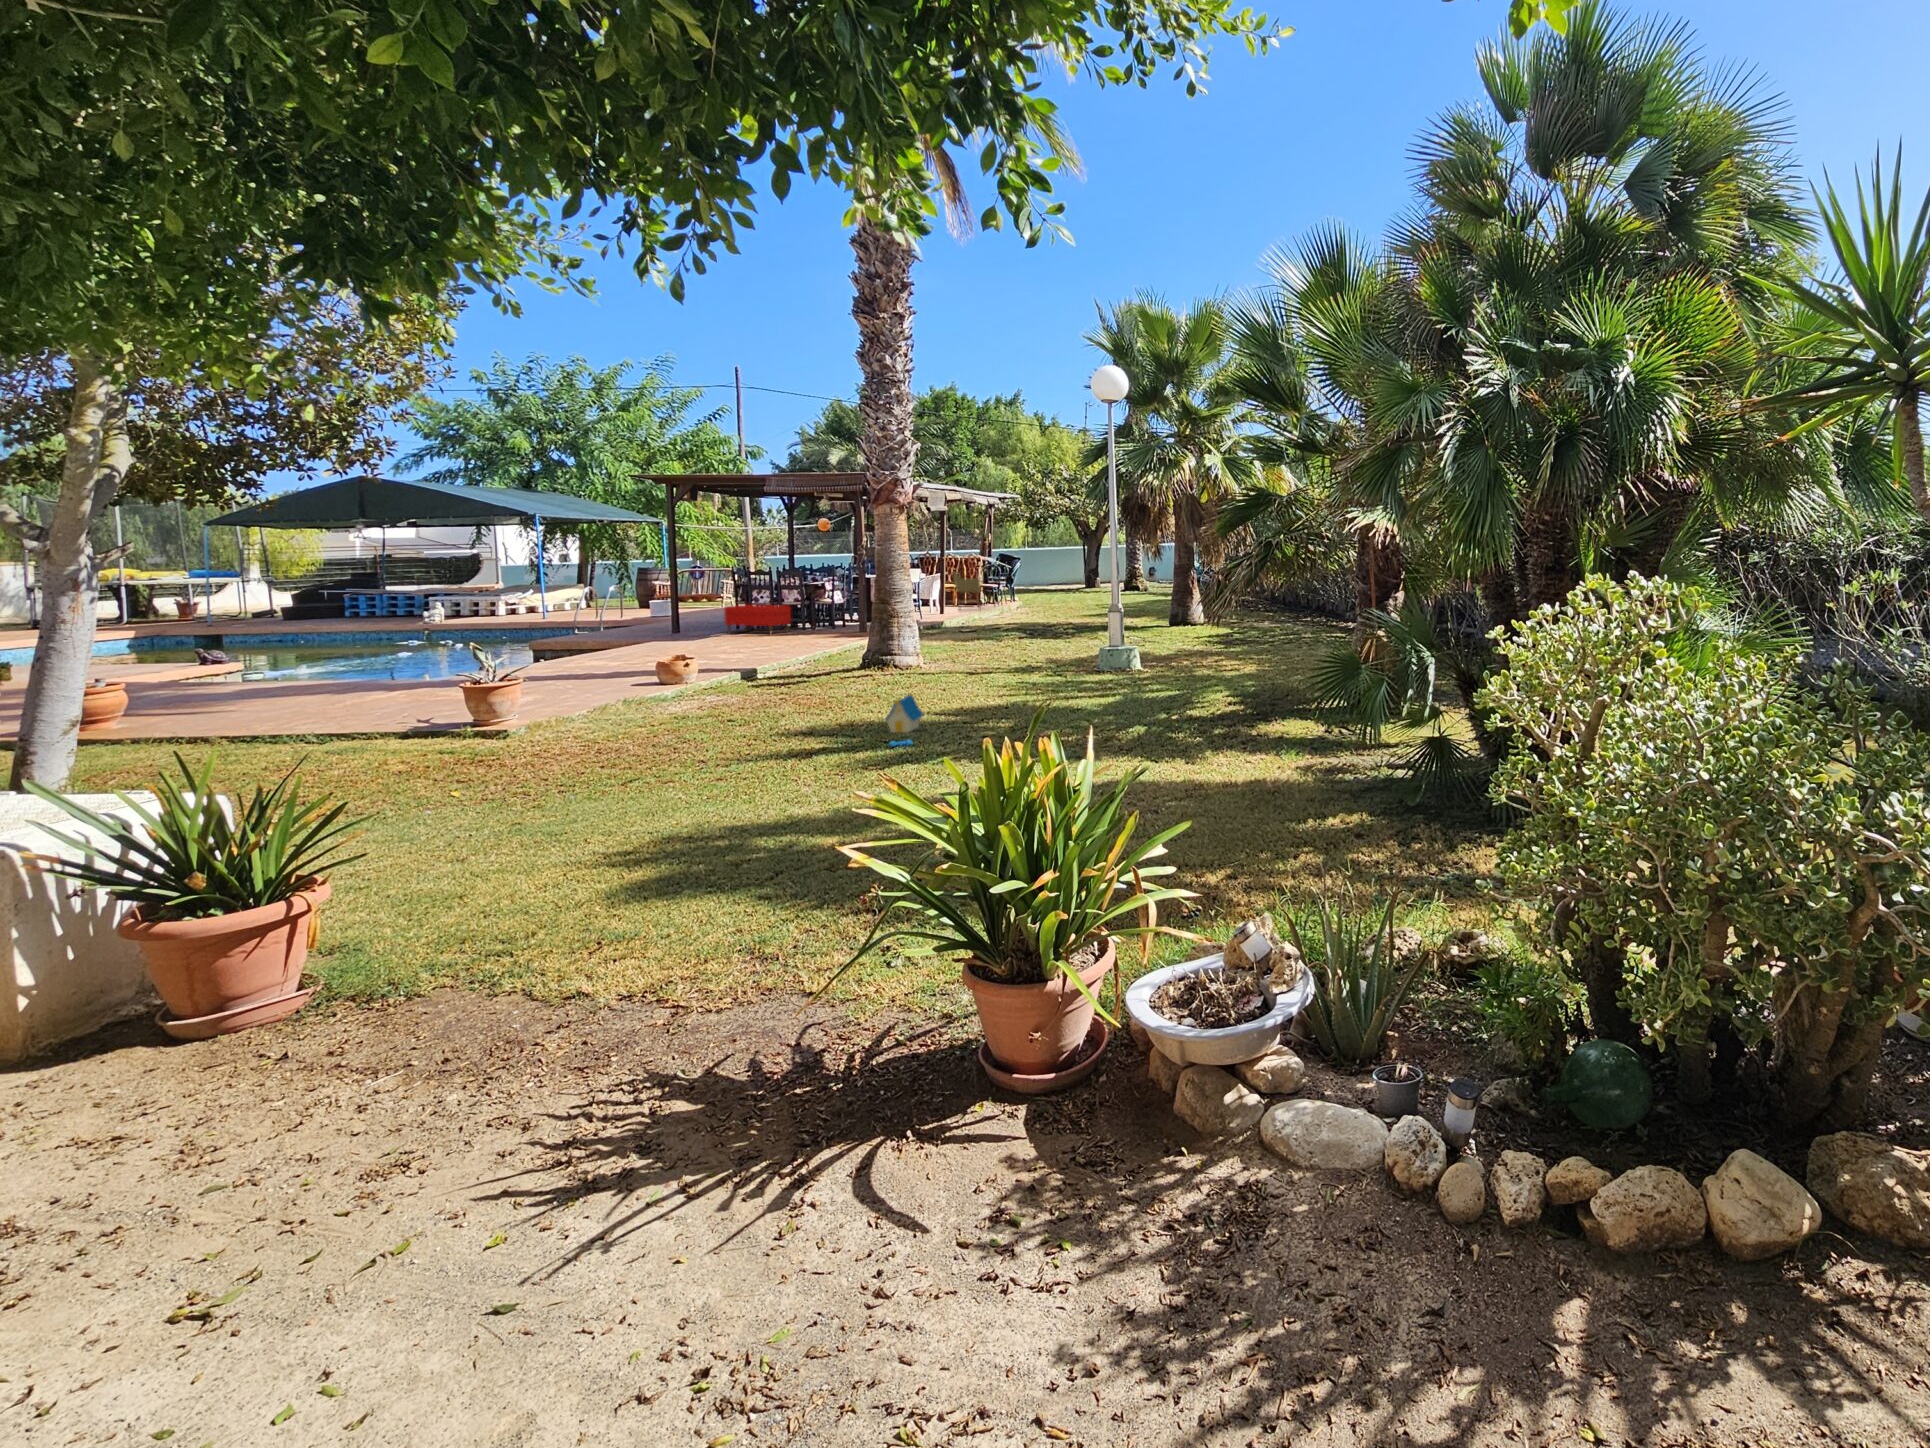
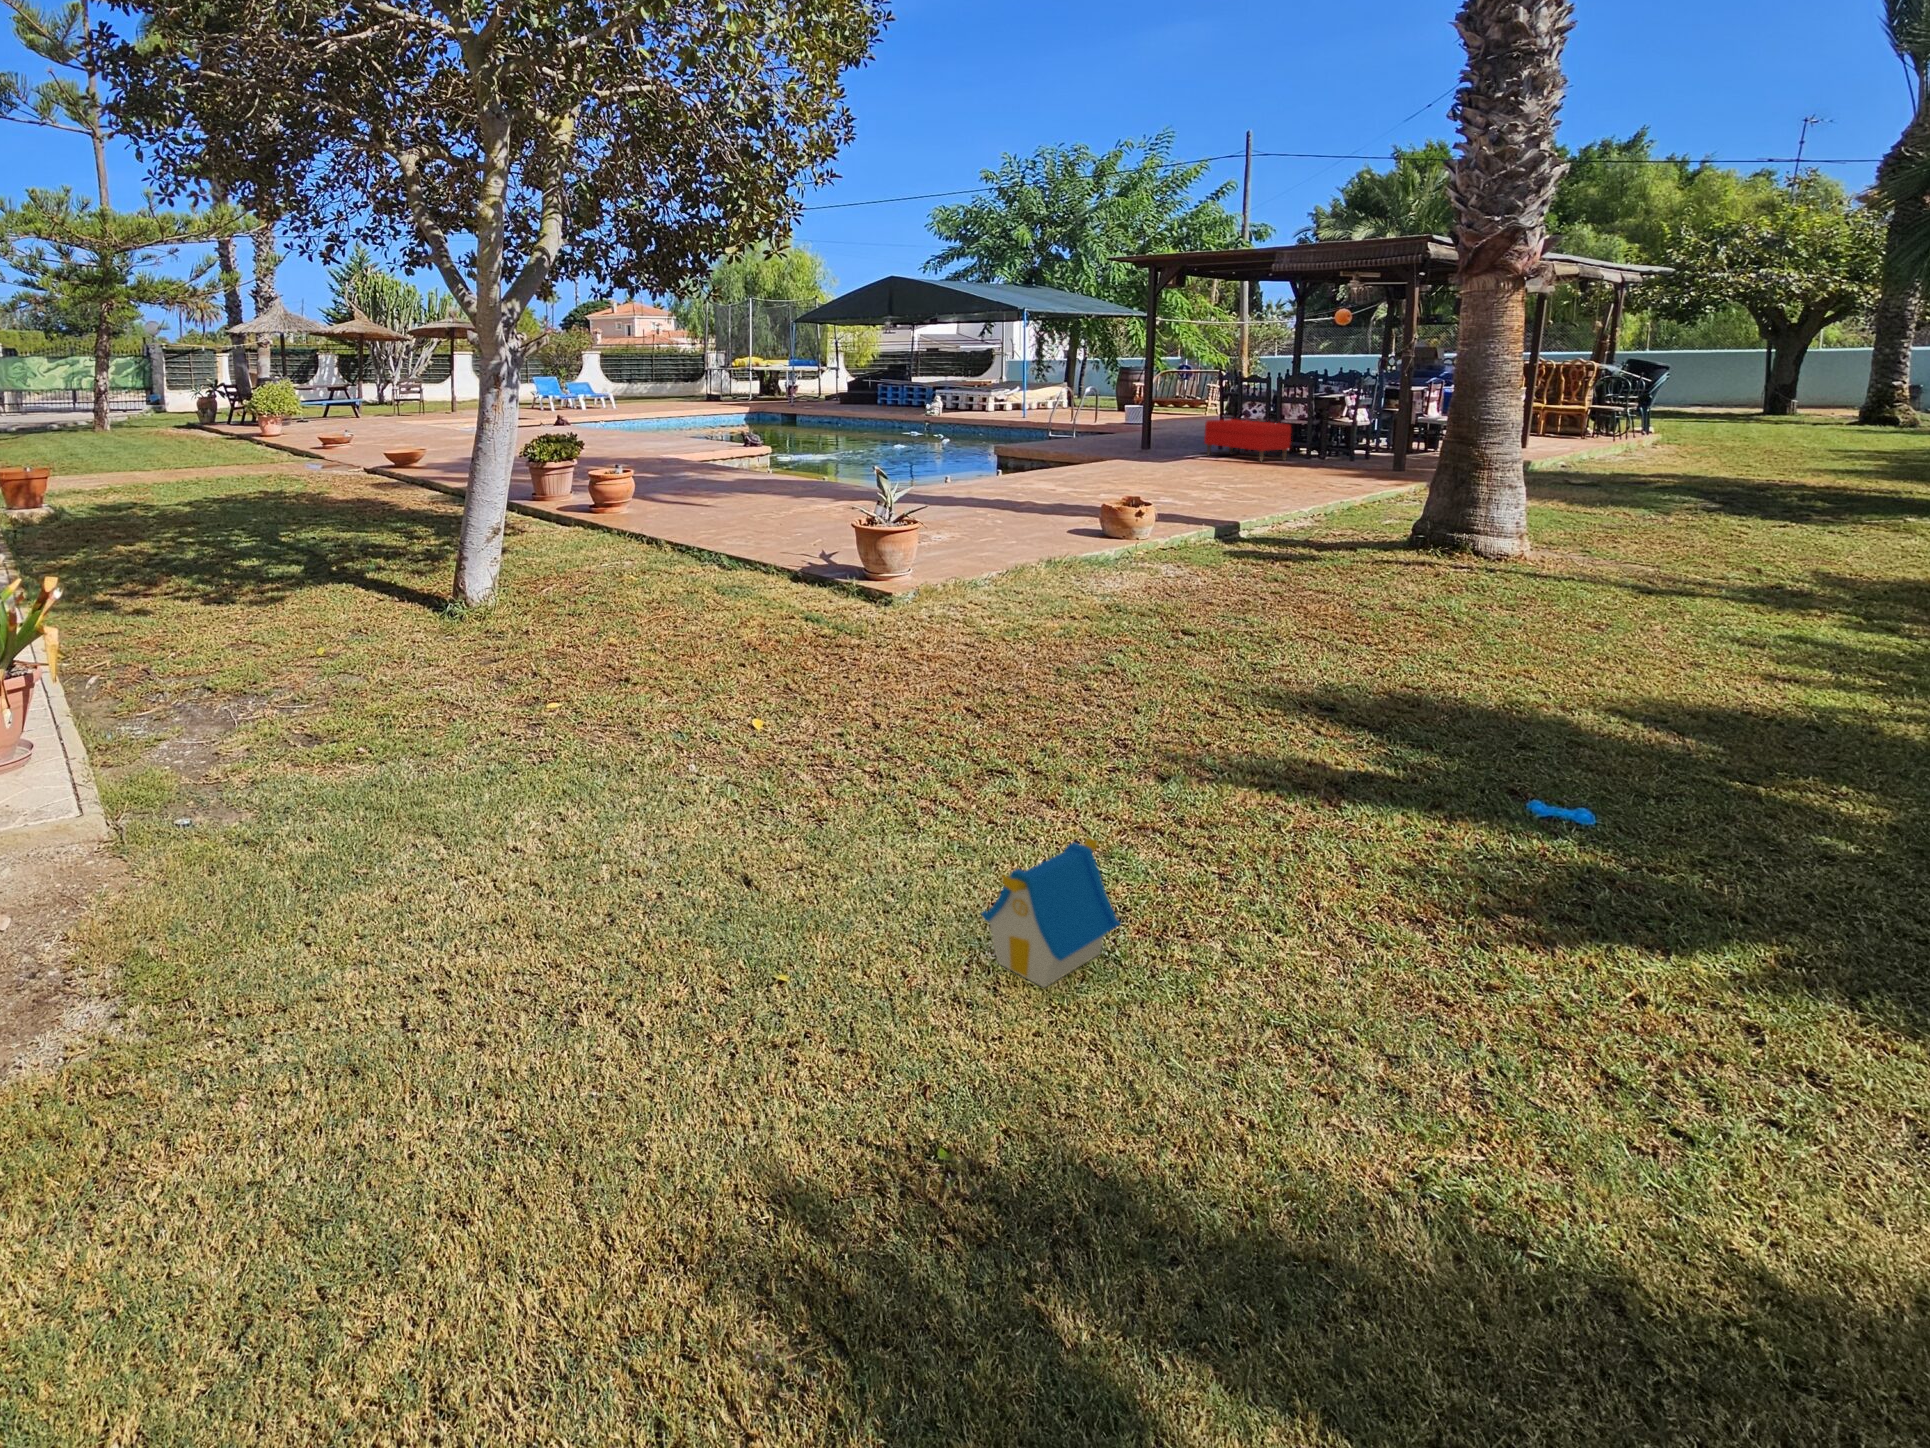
armchair: present [952,573,981,608] -> none [1539,383,1588,445]
toy house: present [885,694,924,733] -> present [981,838,1121,987]

